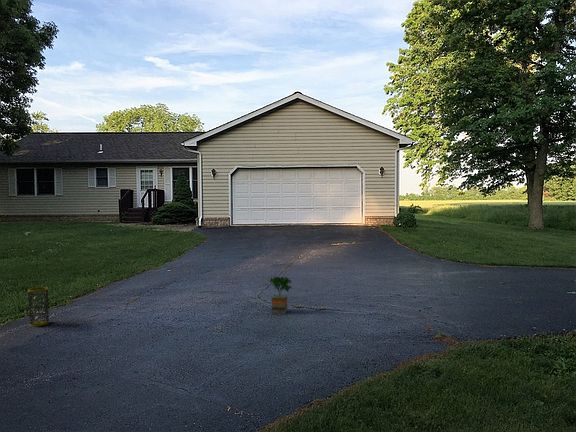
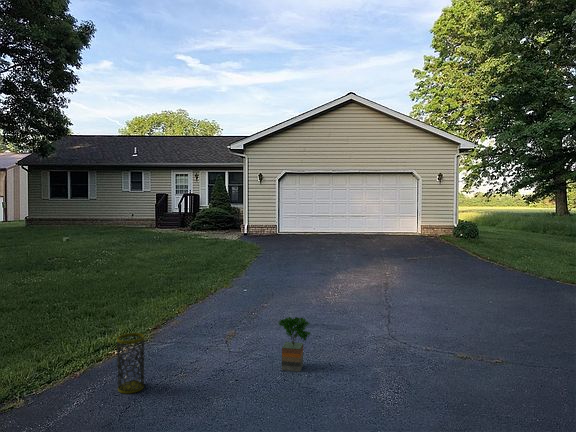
potted tree: present [269,277,292,314] -> present [278,317,310,372]

